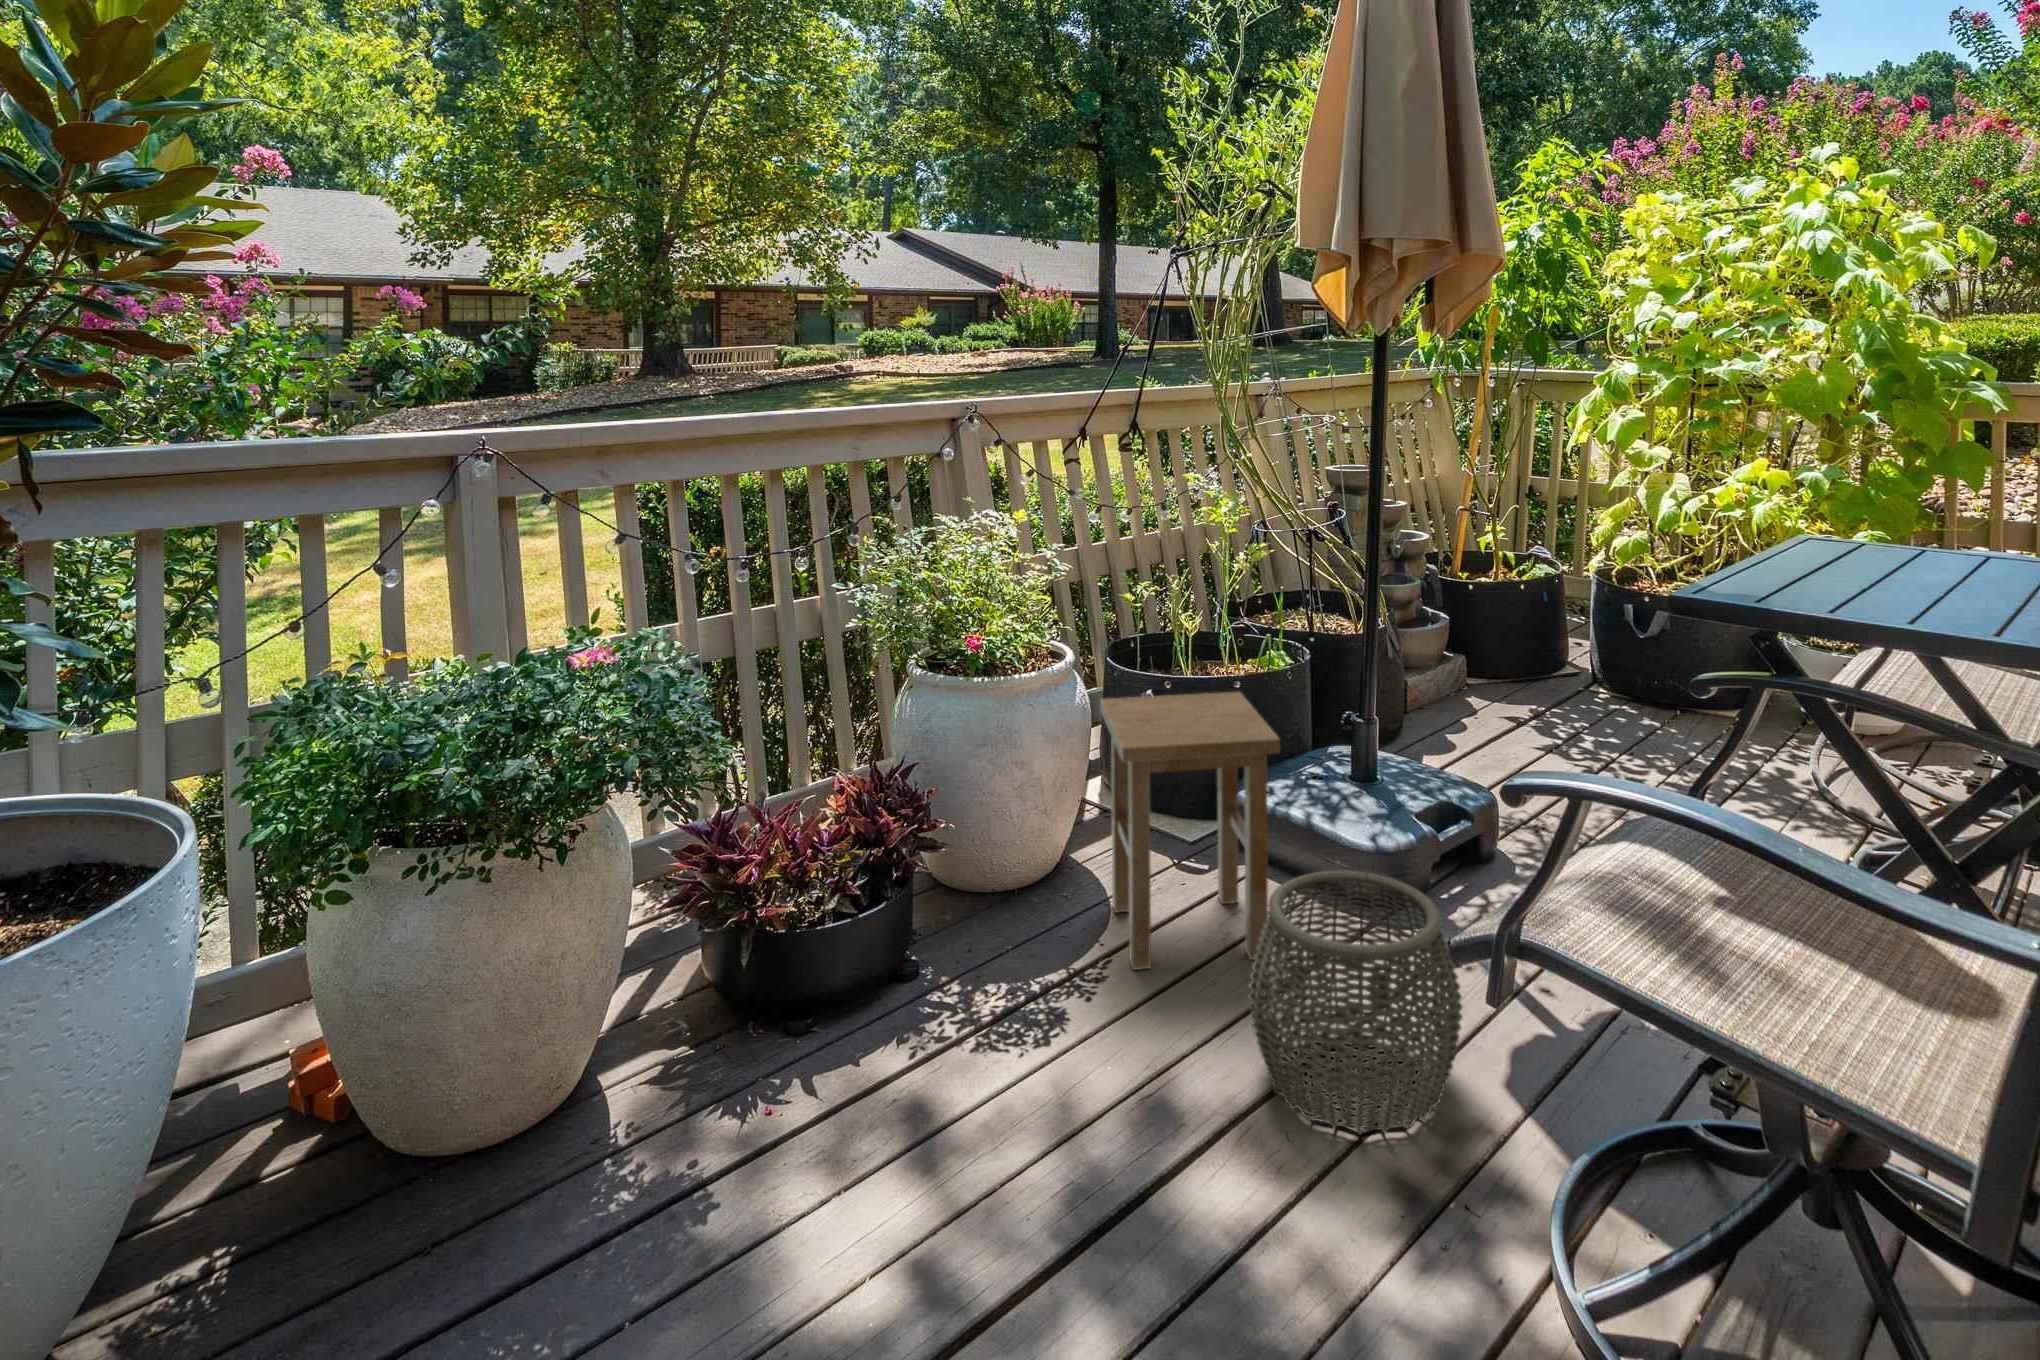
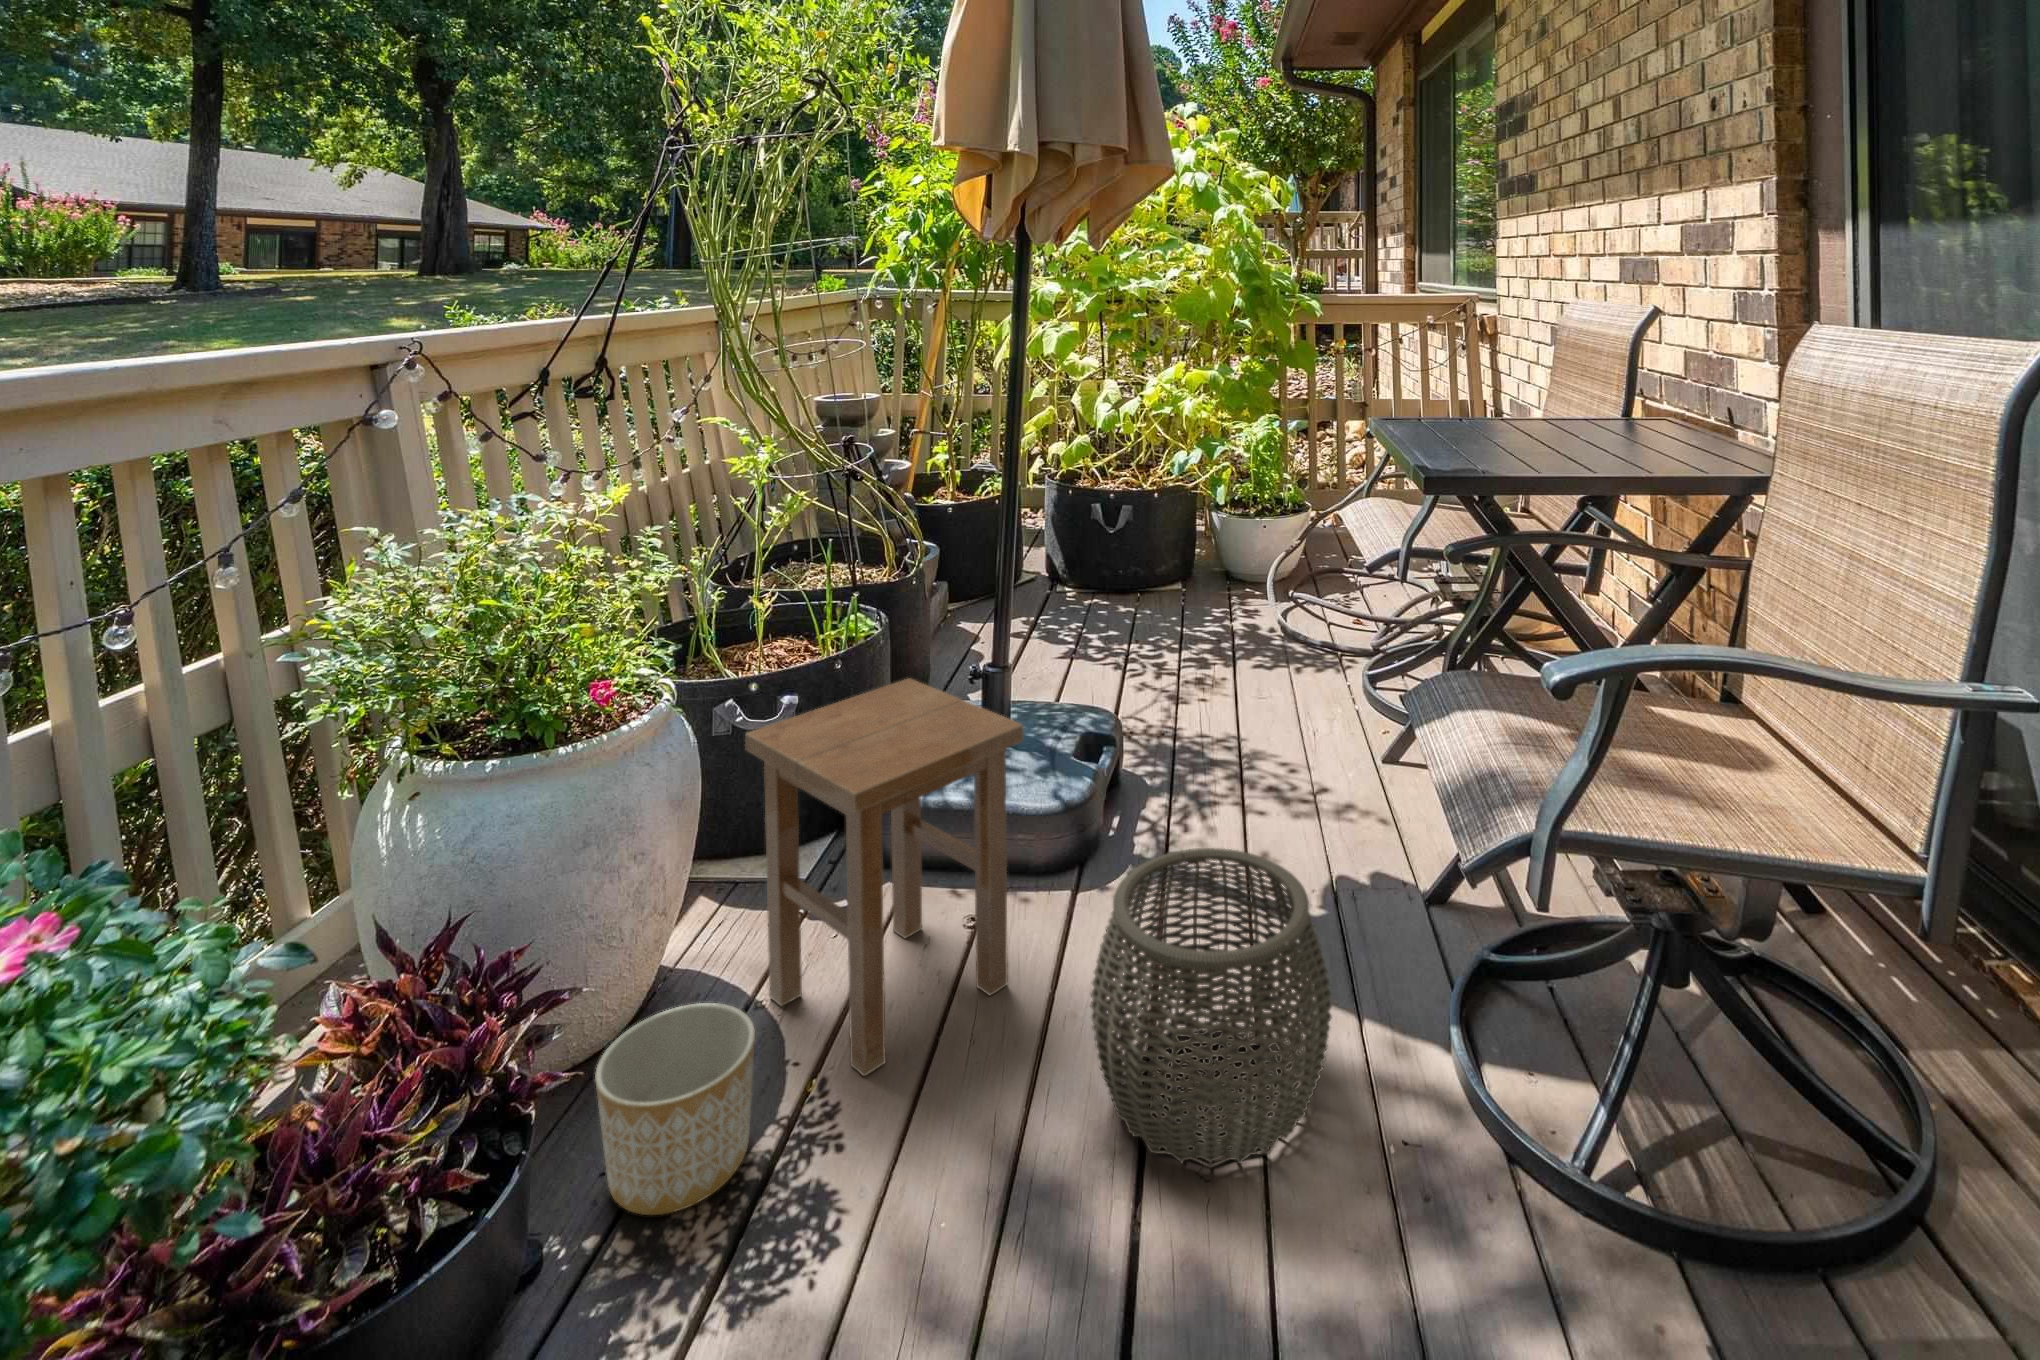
planter: none [954,866,1052,990] -> present [595,1003,755,1215]

